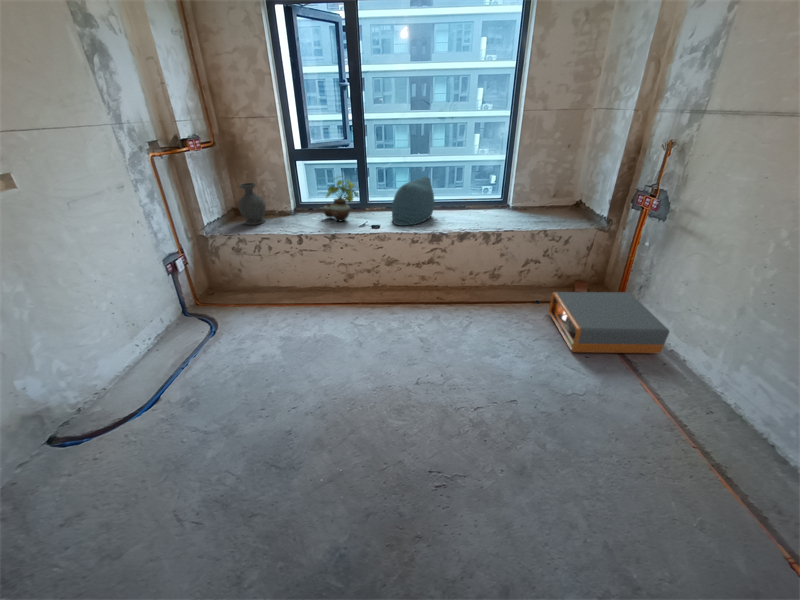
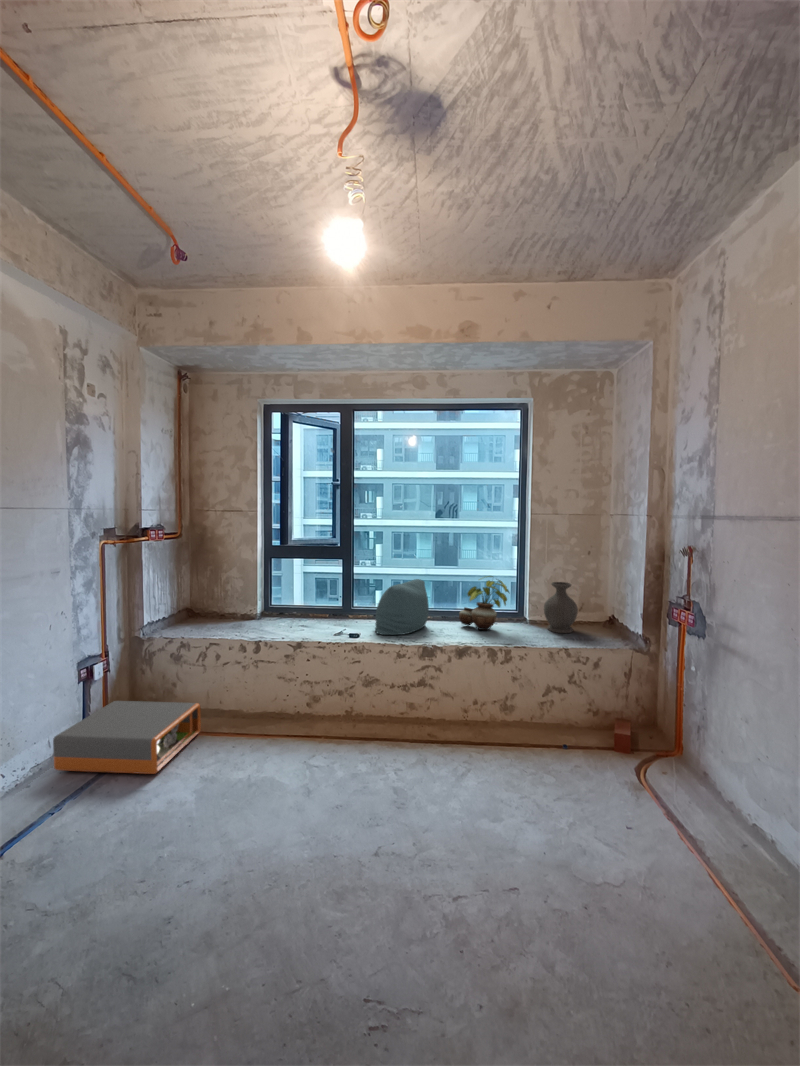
potted plant: present [323,180,358,221] -> present [459,576,509,630]
vase: present [238,183,266,225] -> present [544,582,578,633]
storage box: present [549,292,669,353] -> present [53,701,201,774]

